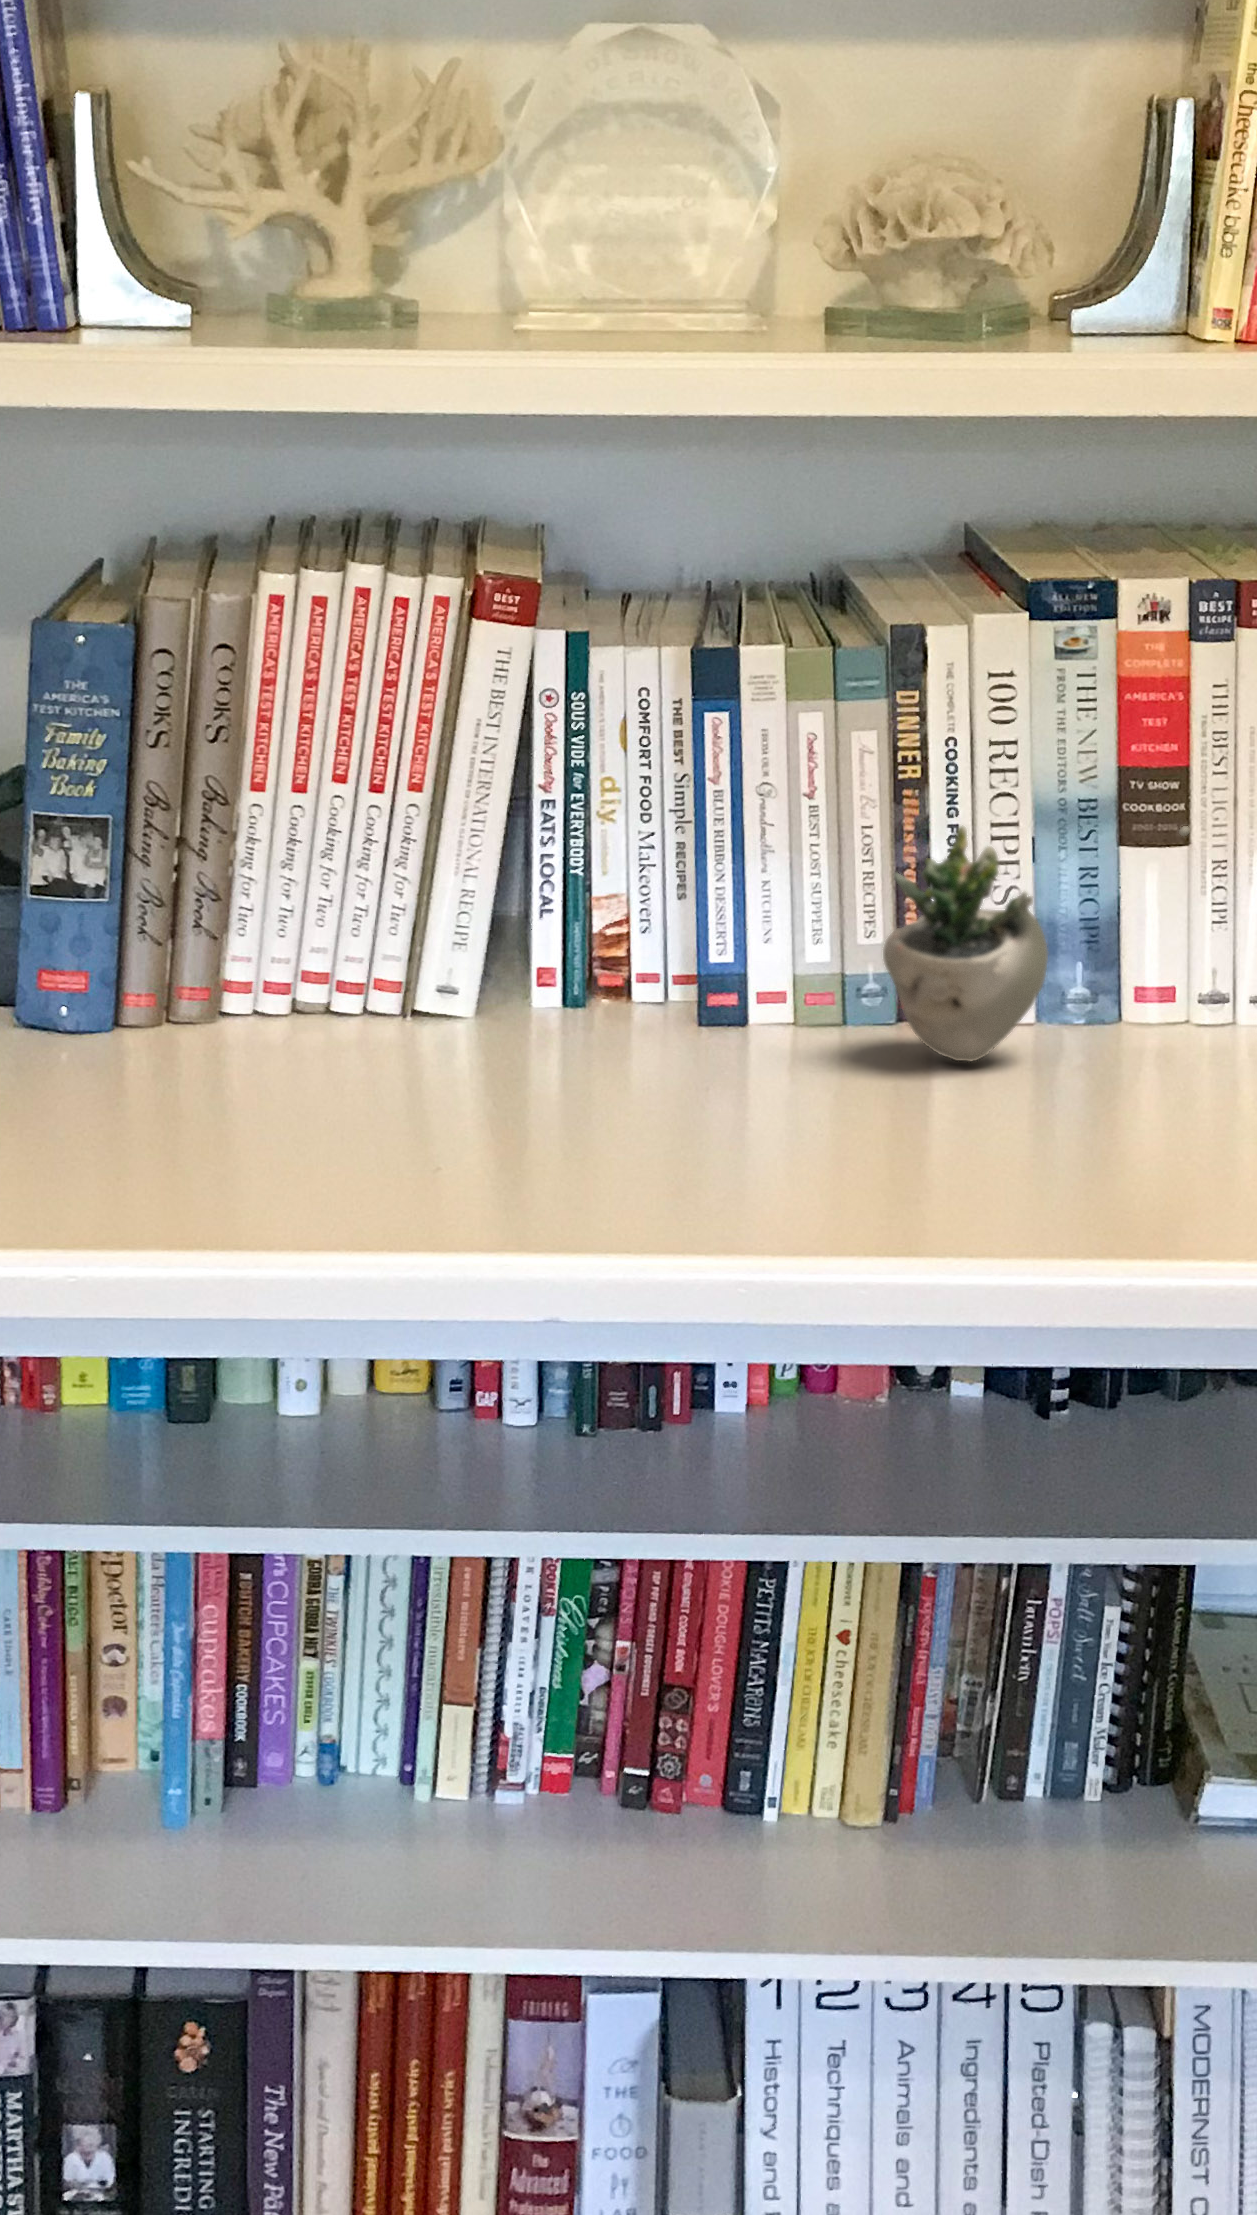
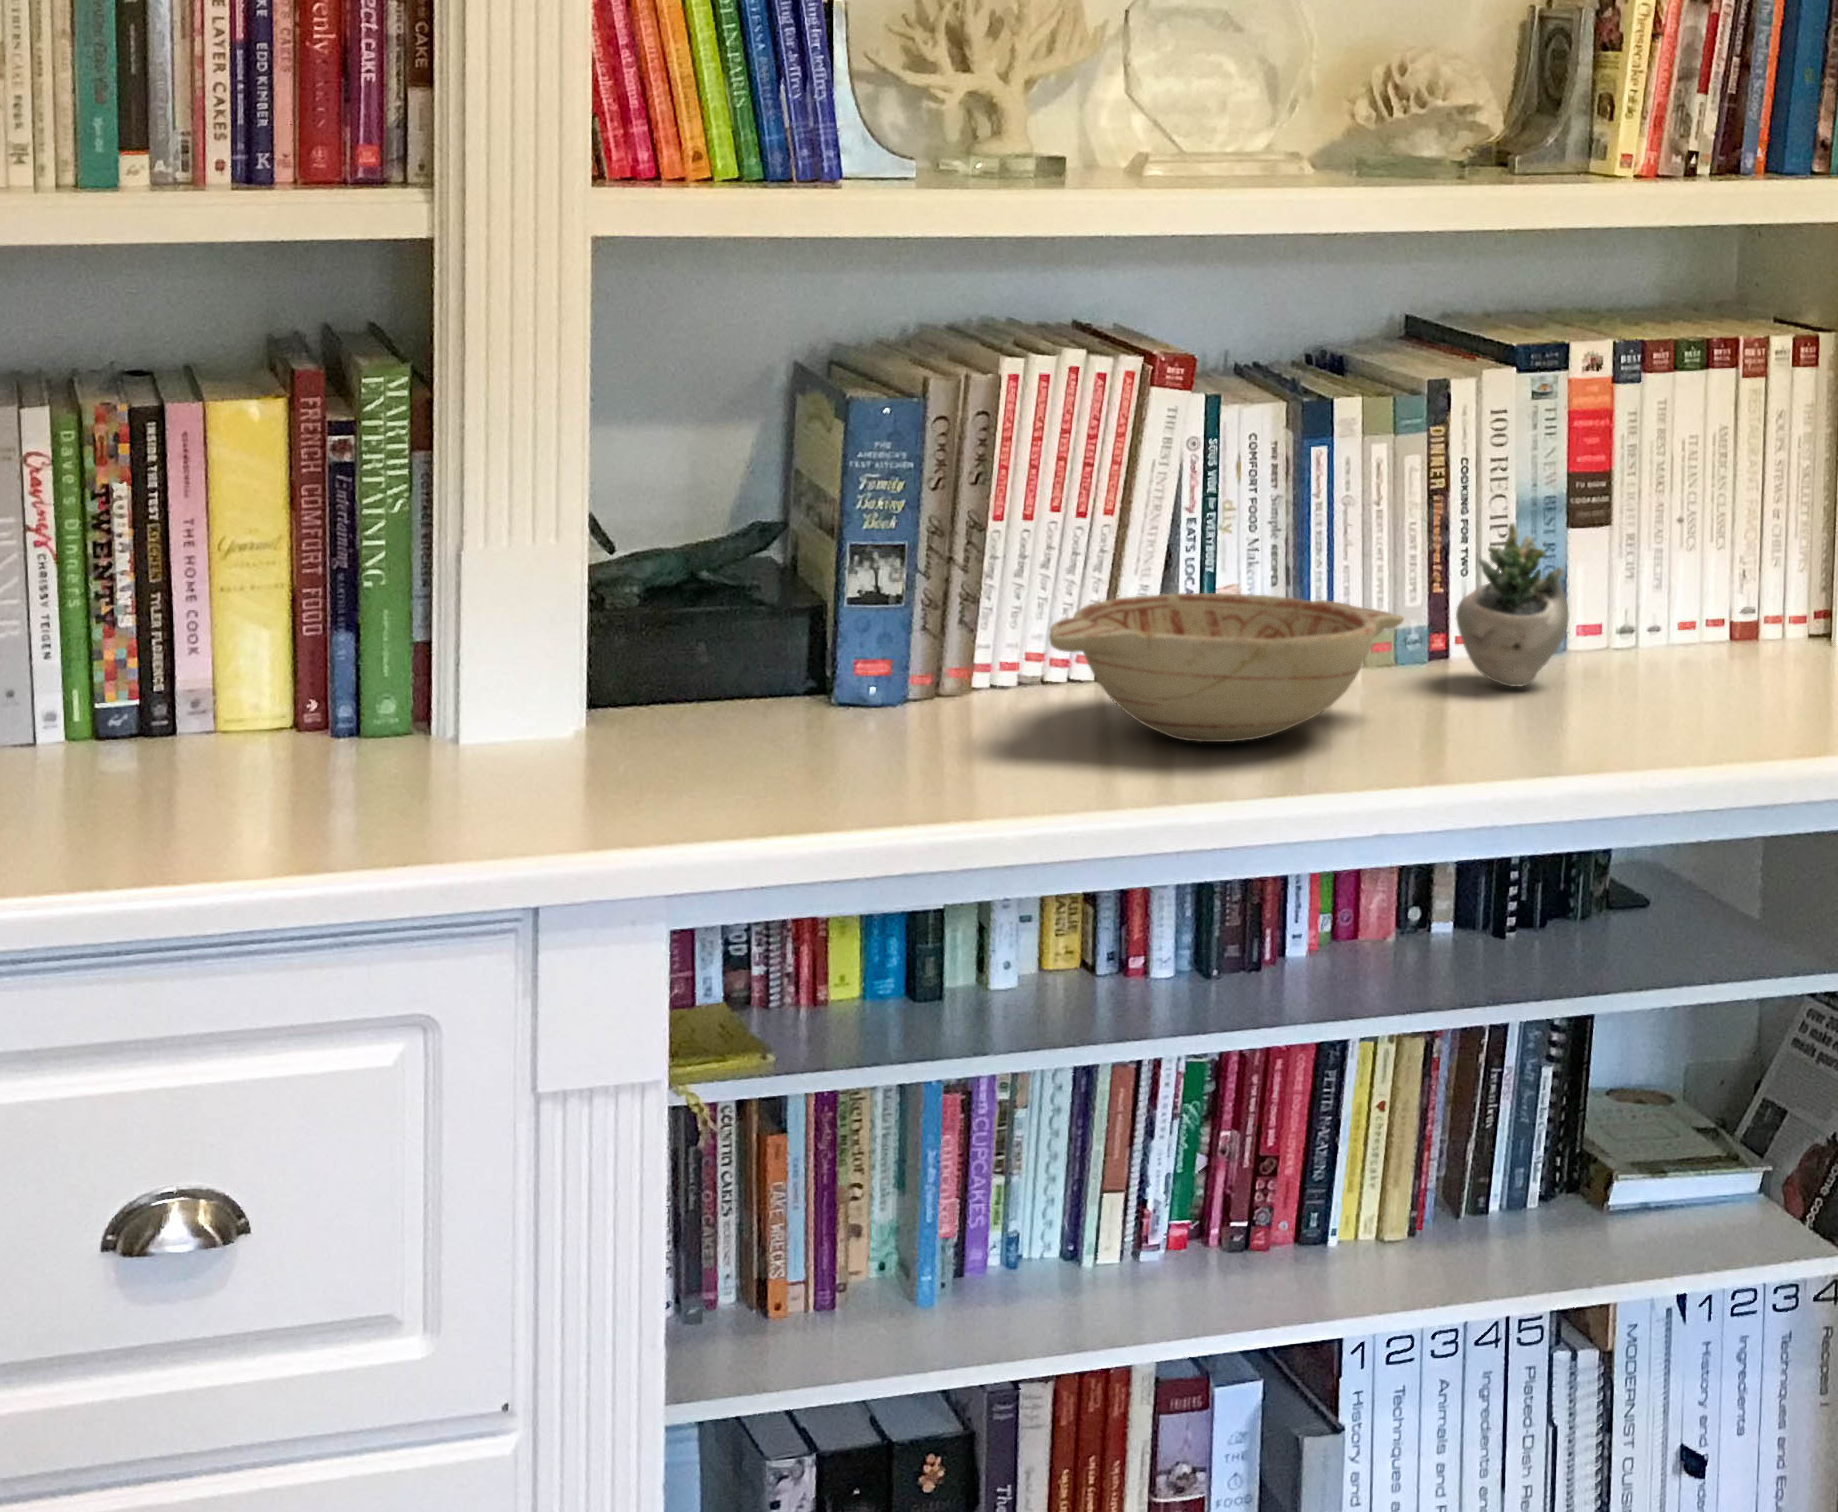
decorative bowl: none [171,901,736,1107] -> present [1049,593,1404,742]

